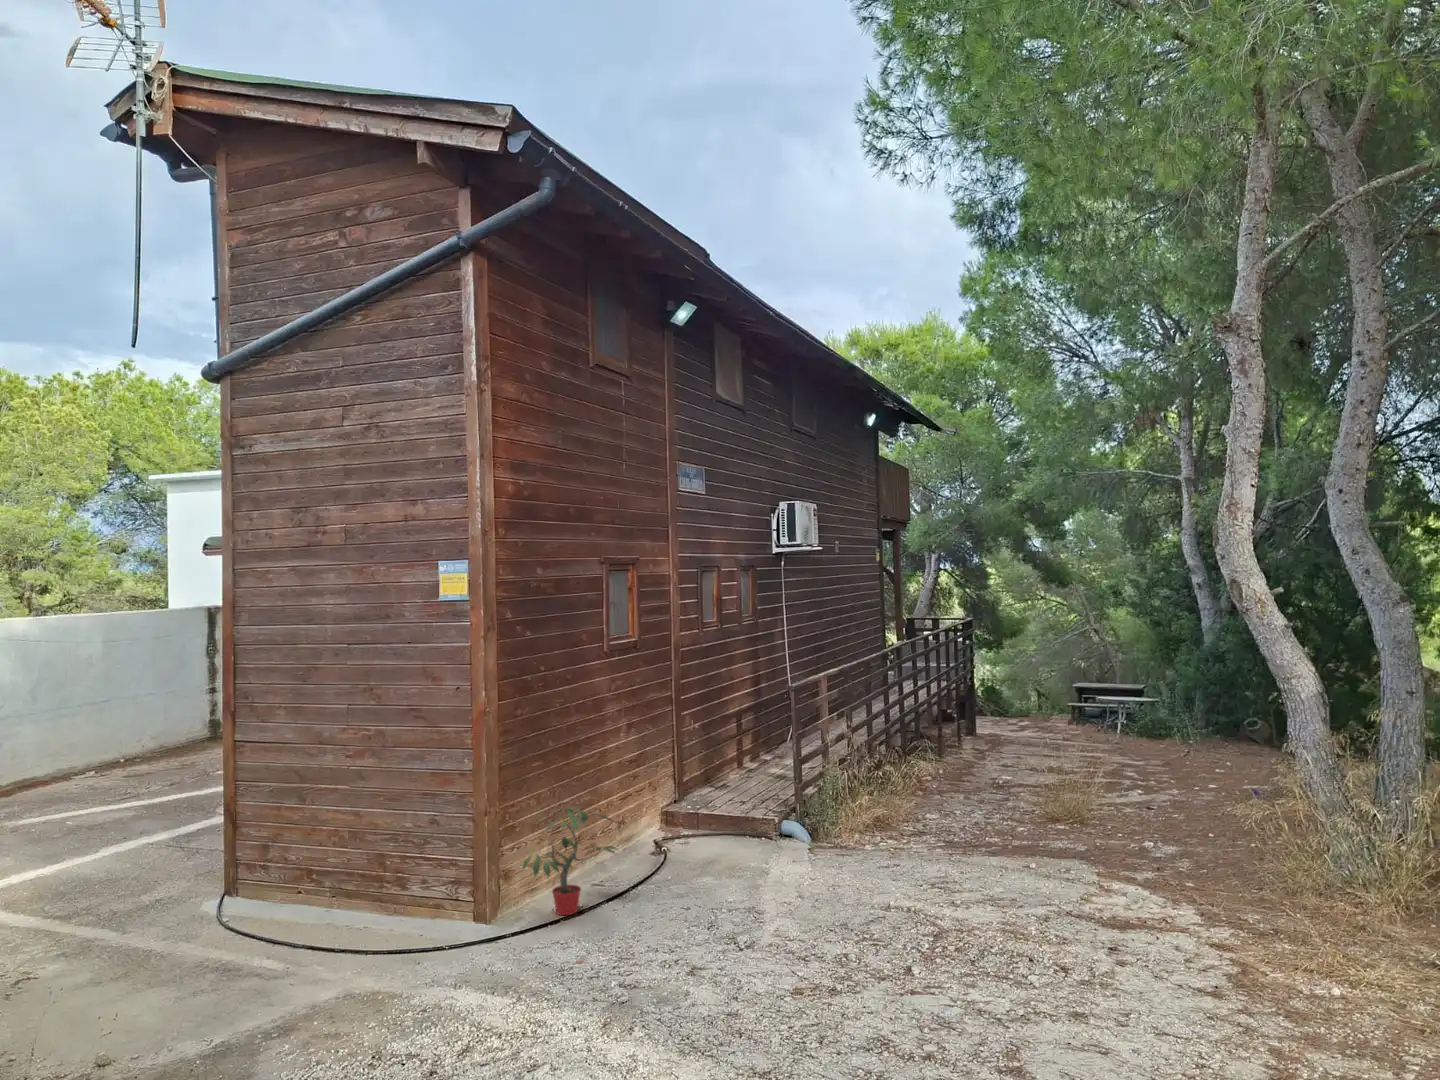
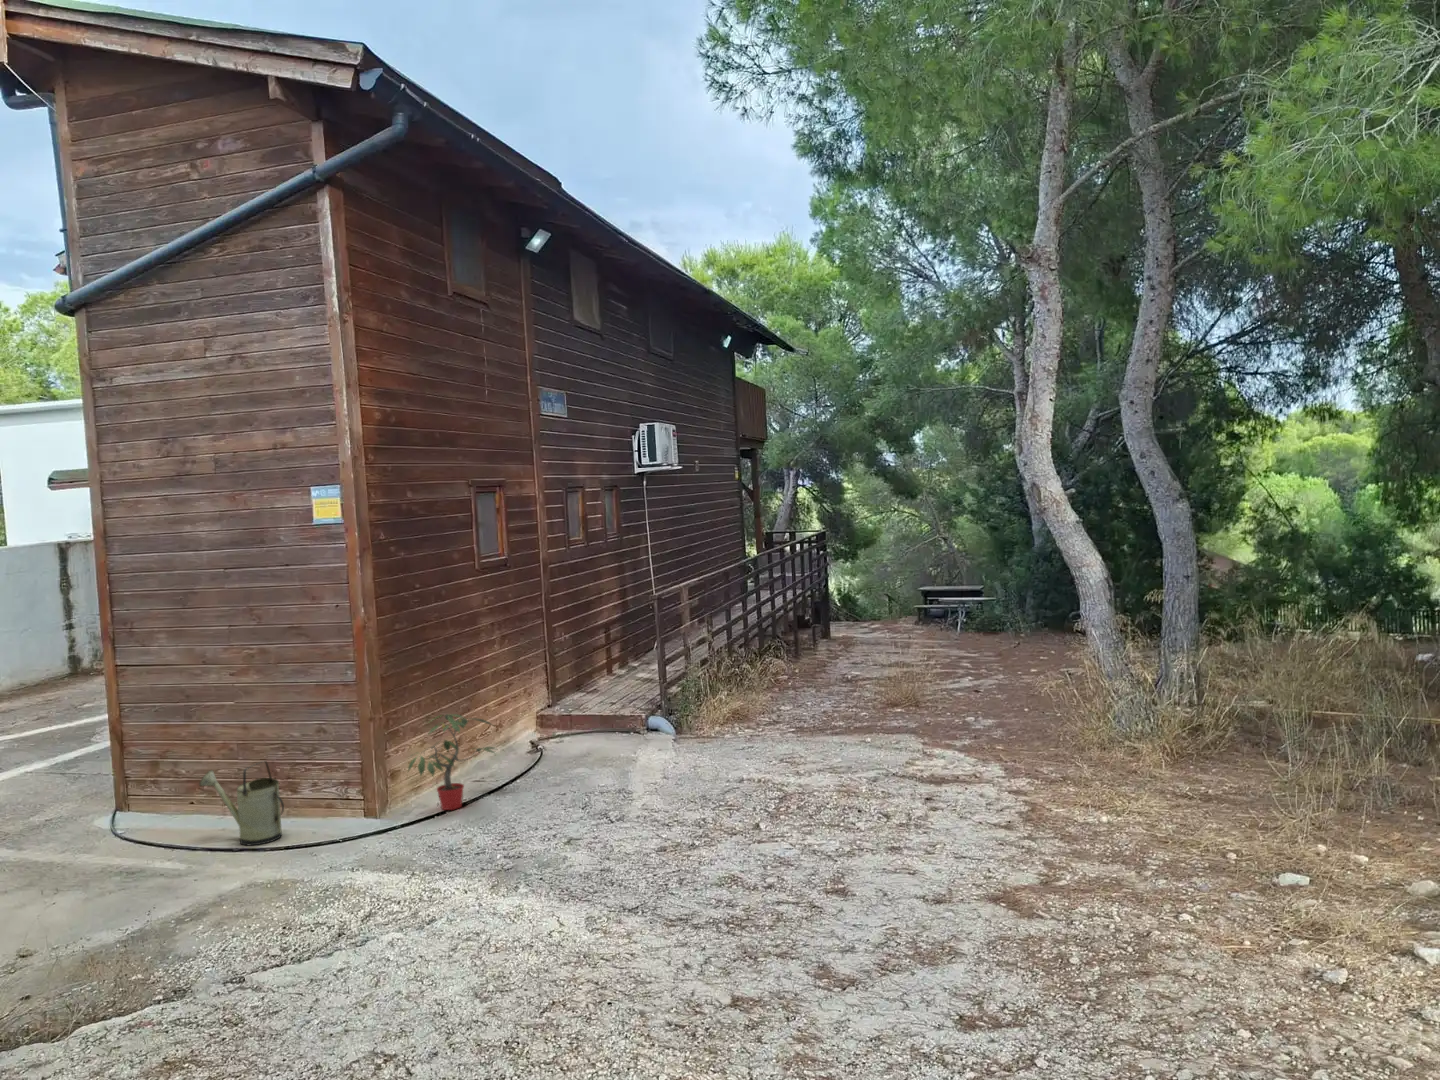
watering can: none [311,849,392,941] -> present [200,761,284,845]

